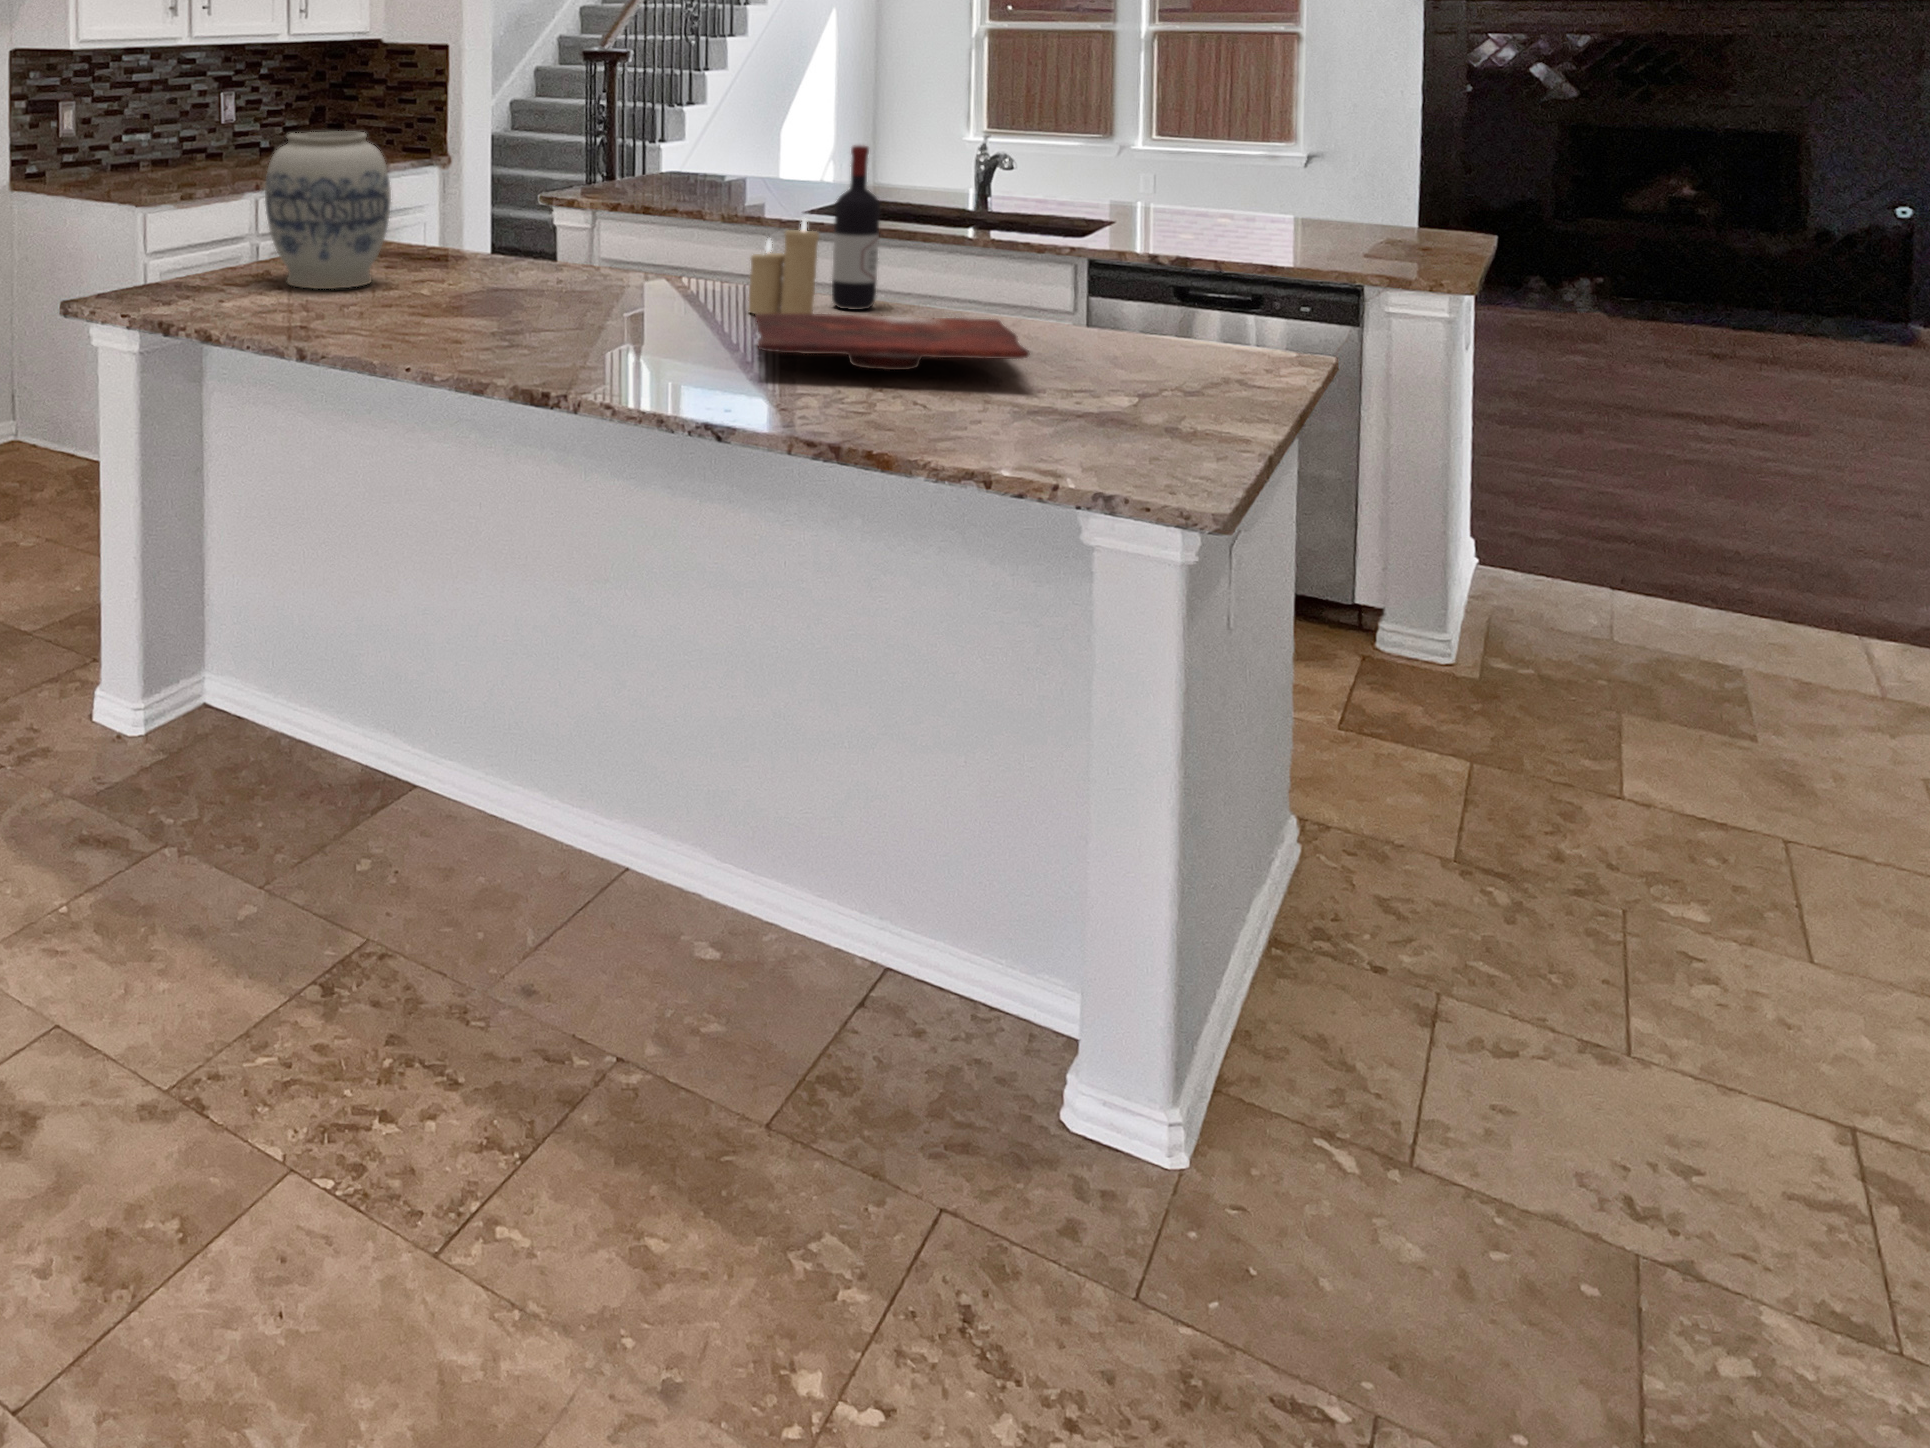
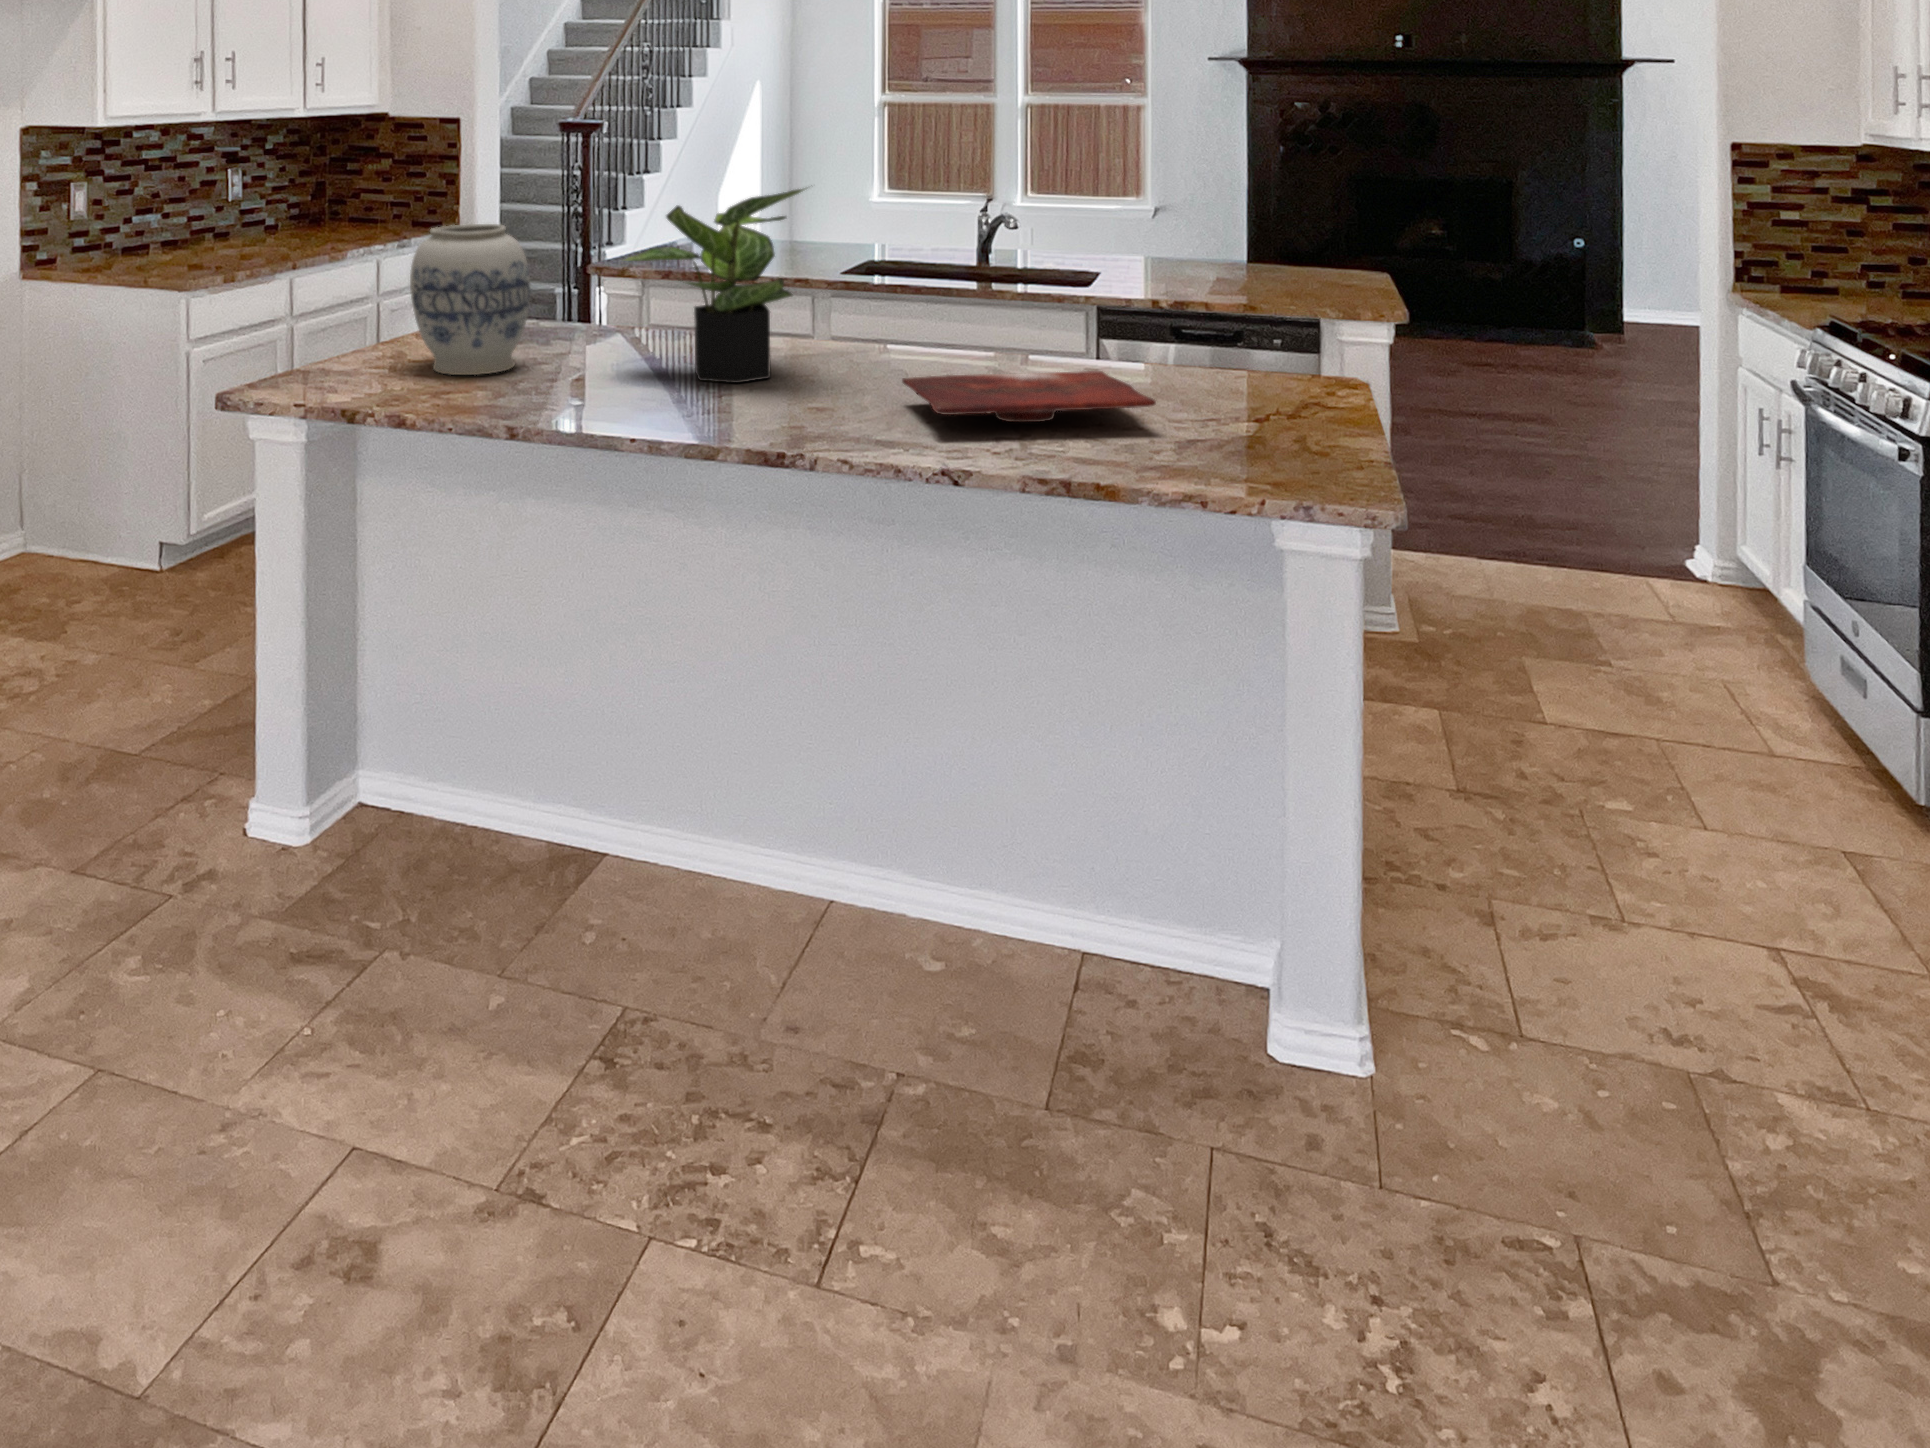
potted plant: none [472,94,679,312] -> present [625,189,805,383]
wine bottle: present [832,145,880,310] -> none [933,222,971,366]
candle: present [749,219,819,314] -> none [869,288,930,377]

